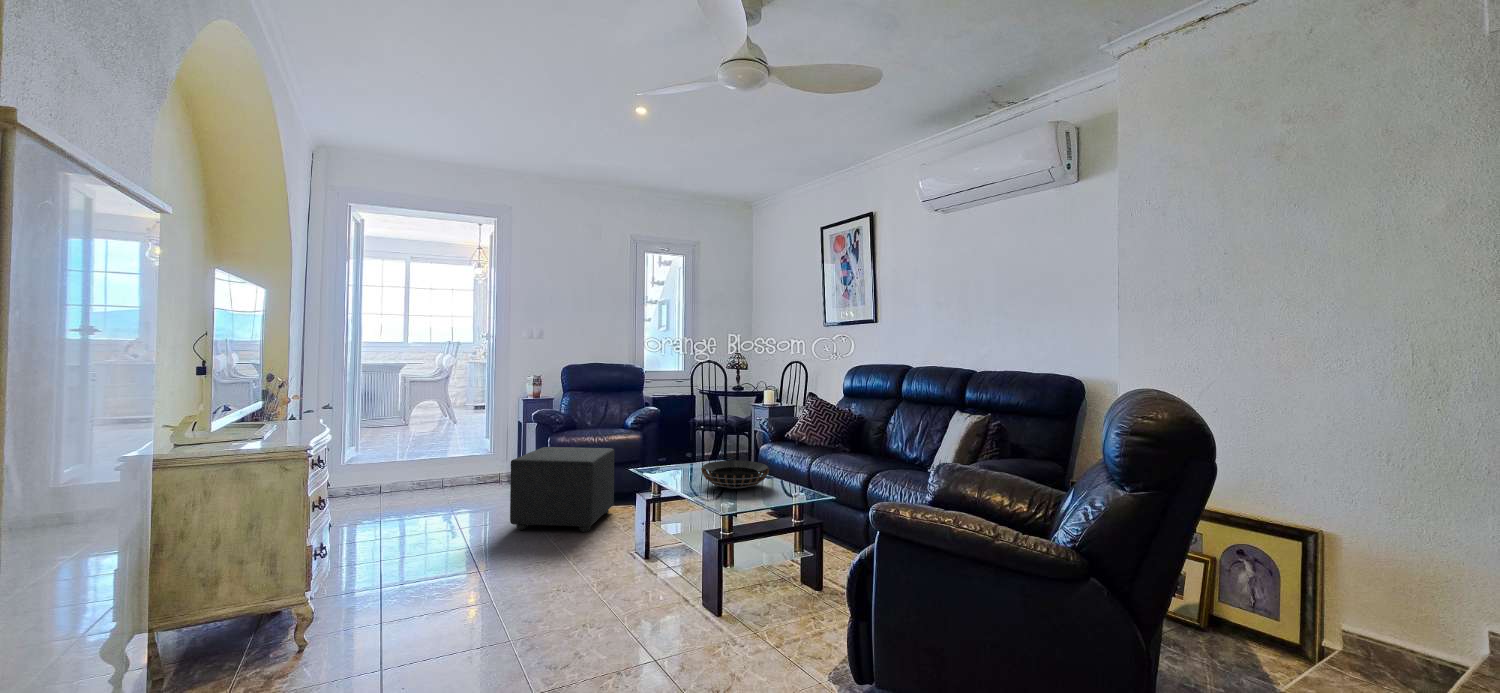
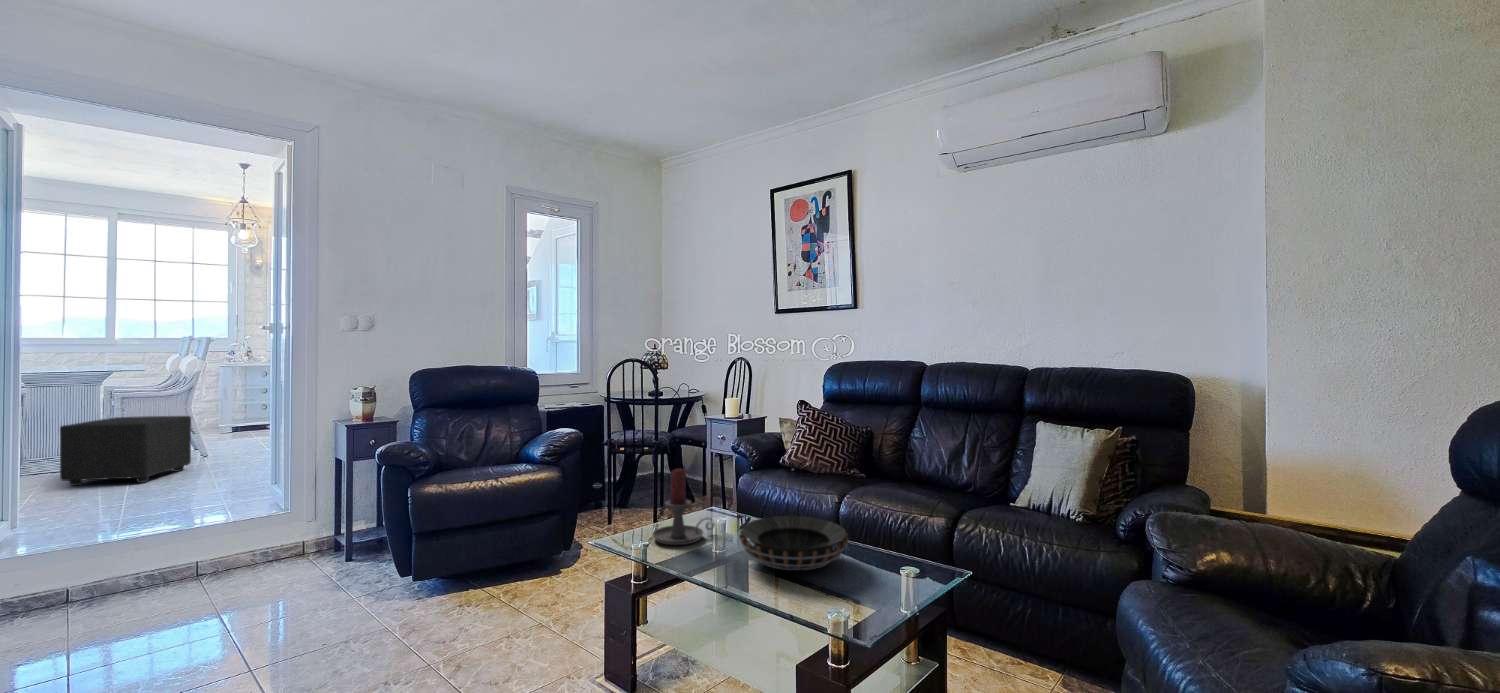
candle holder: none [667,428,708,475] -> present [653,469,715,545]
ottoman: present [510,447,614,532] -> present [60,416,191,486]

